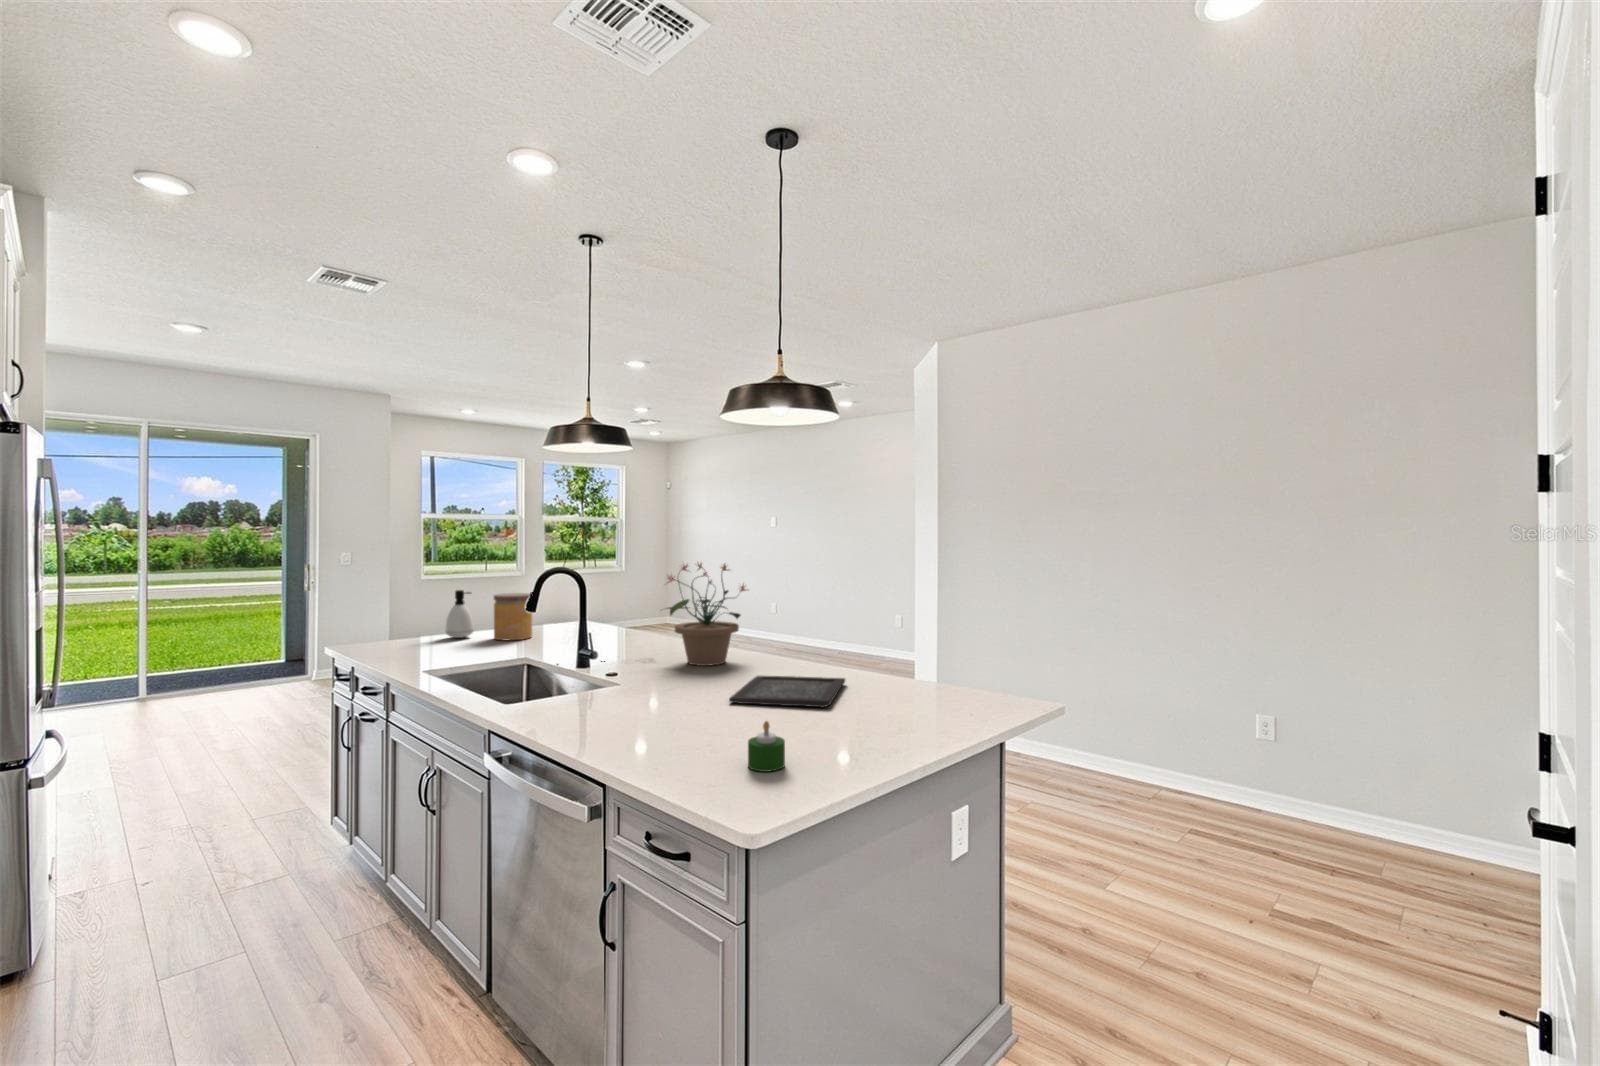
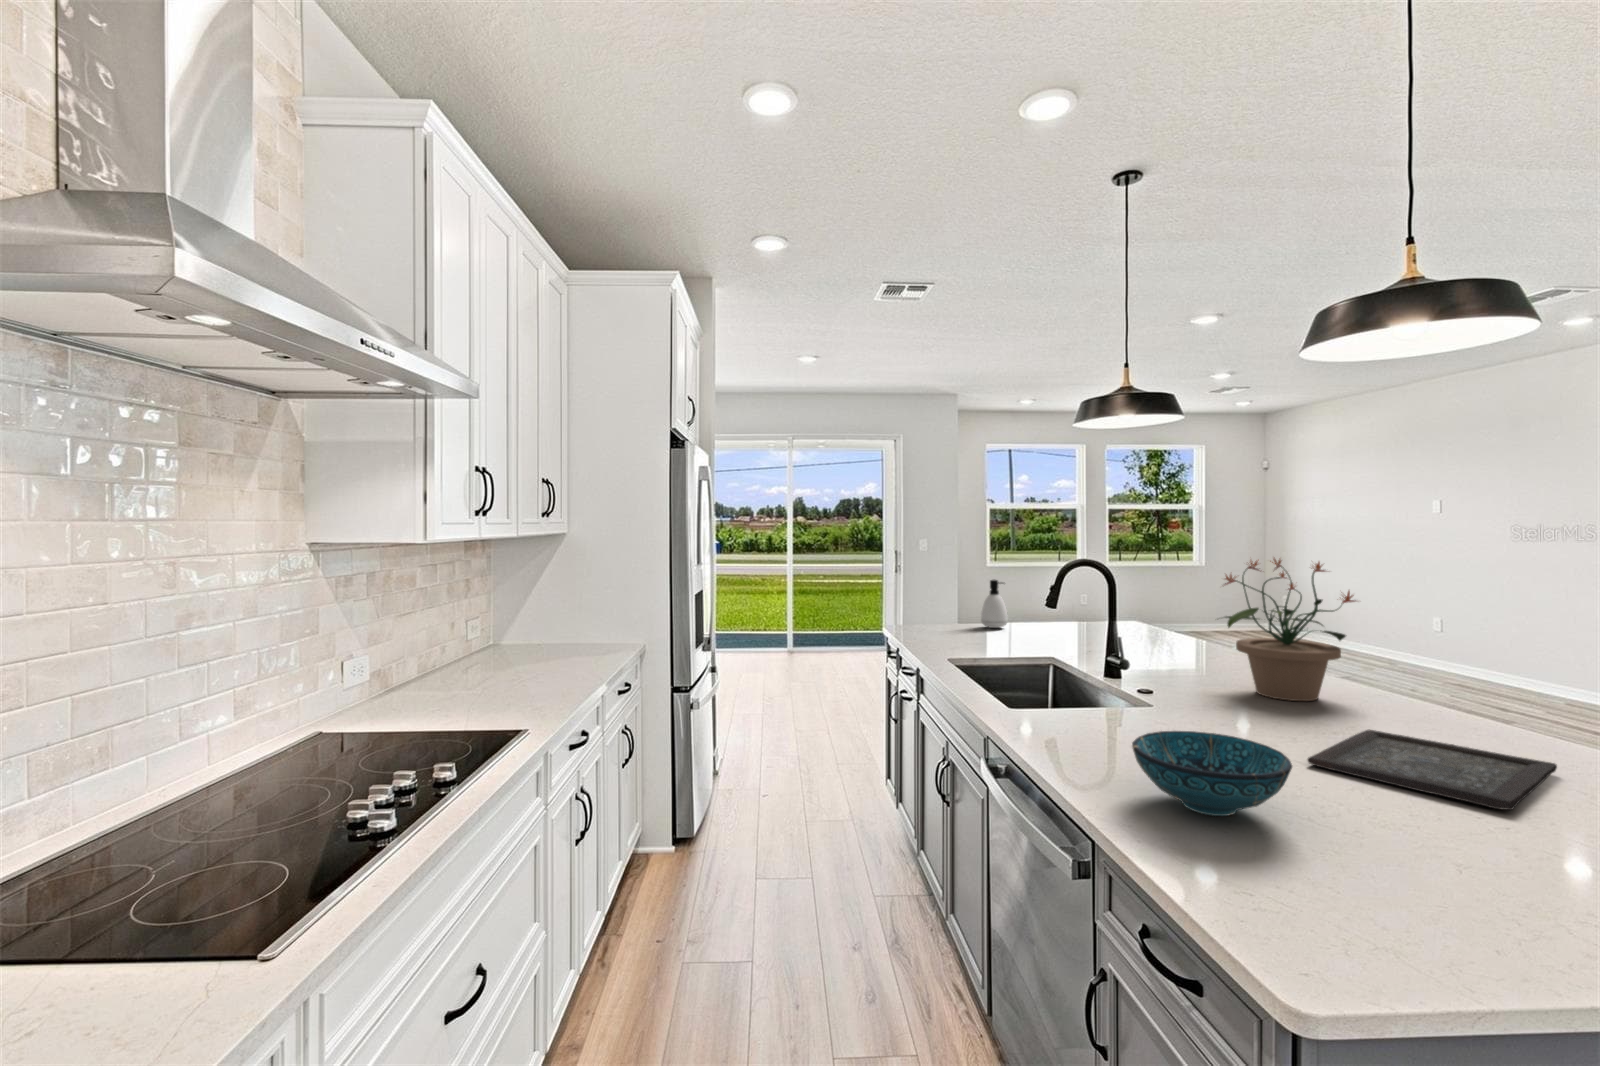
jar: present [494,593,532,641] -> none [1025,585,1066,636]
decorative bowl: none [628,689,729,745] -> present [1132,731,1292,816]
candle: present [748,721,785,772] -> none [1316,820,1392,908]

